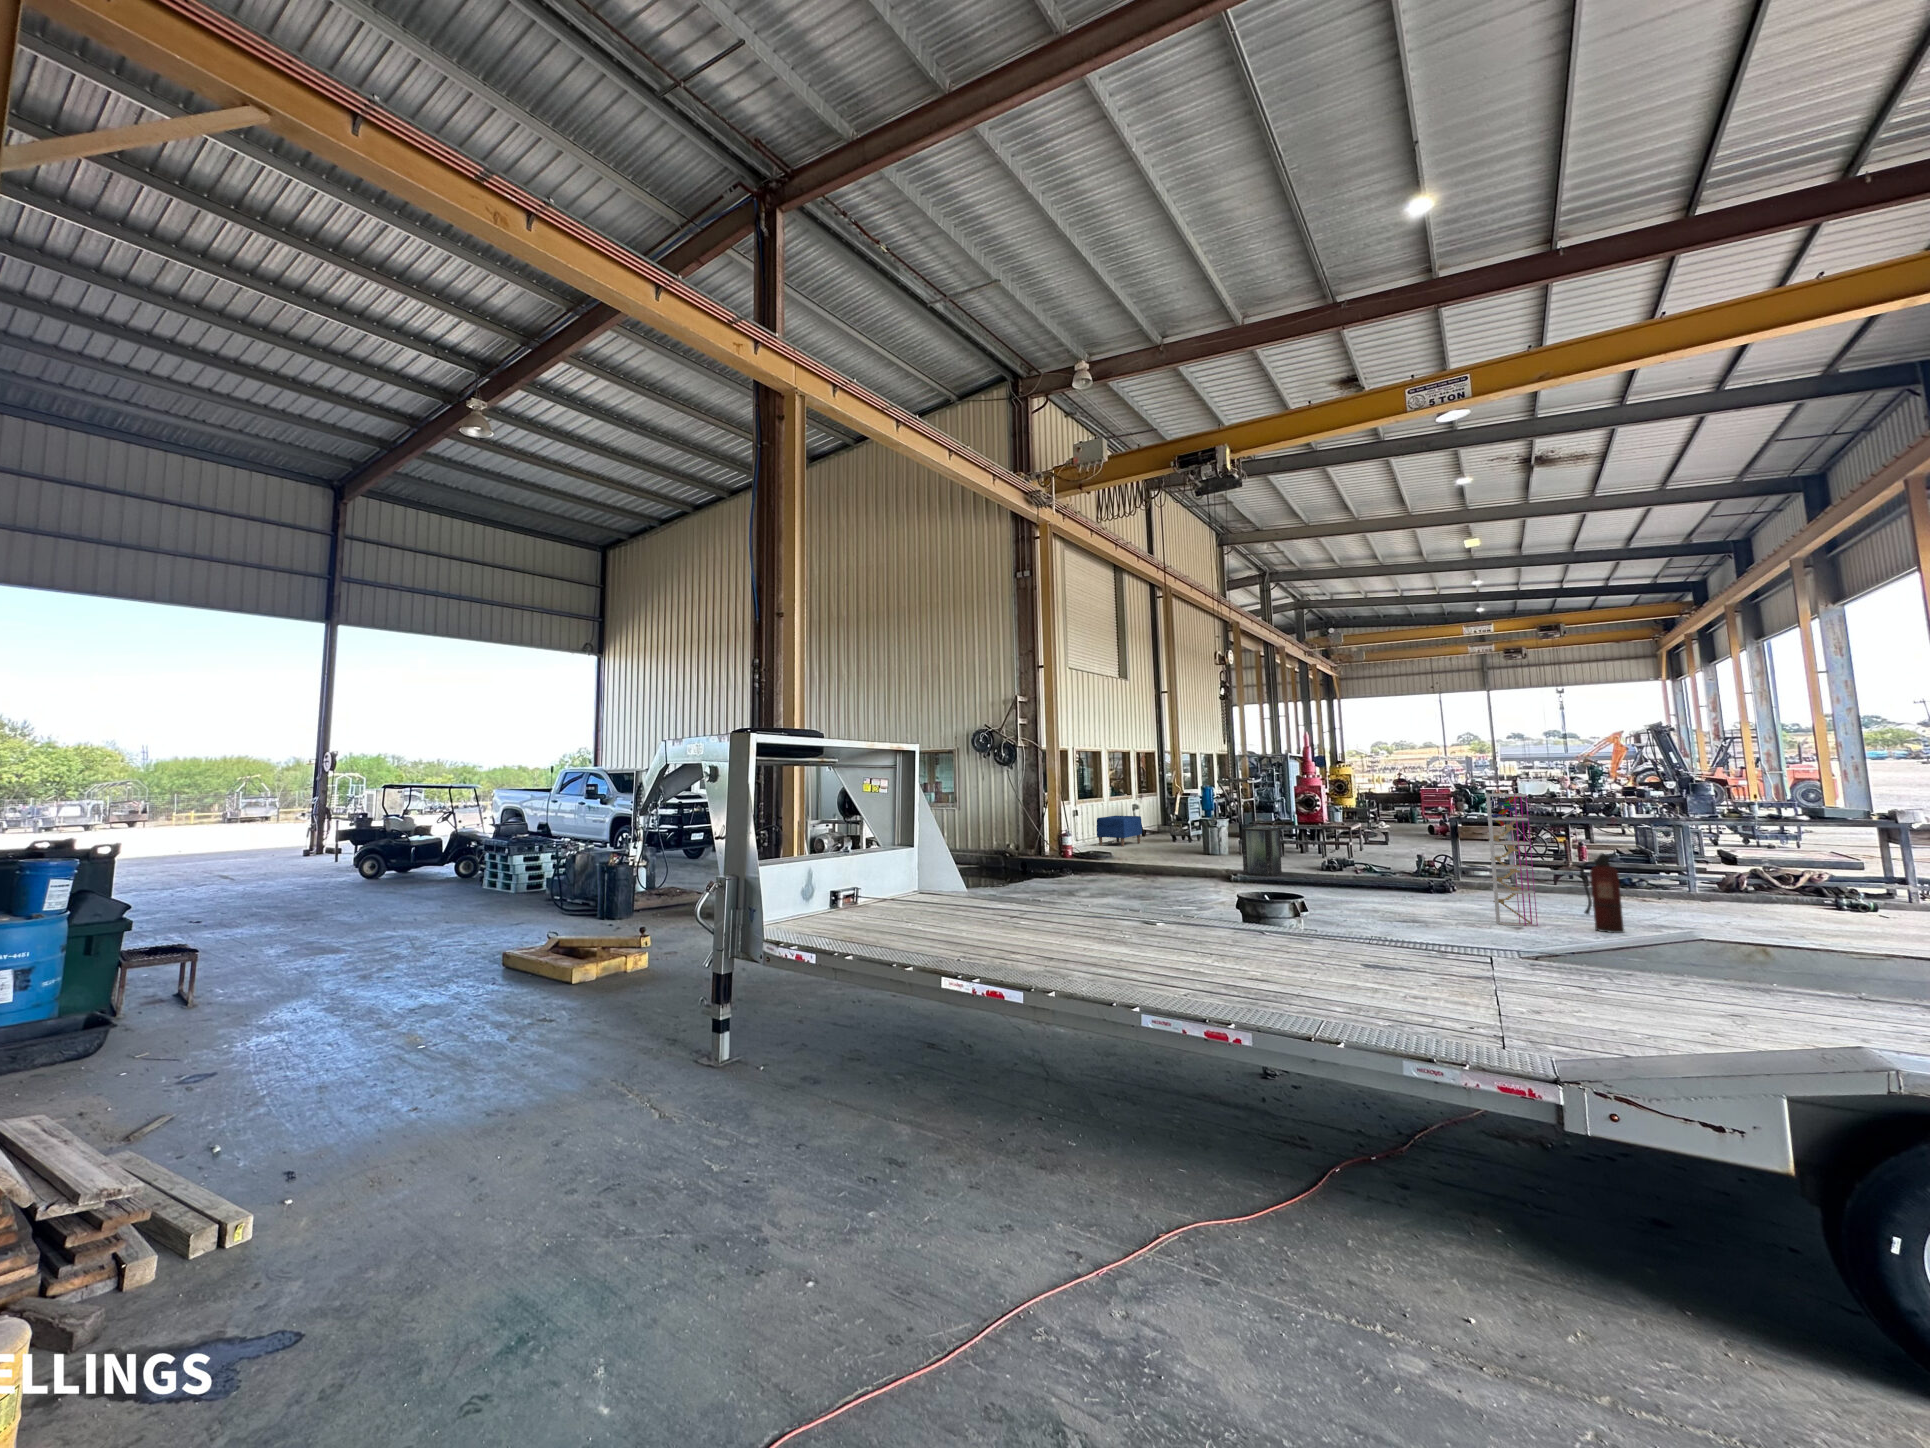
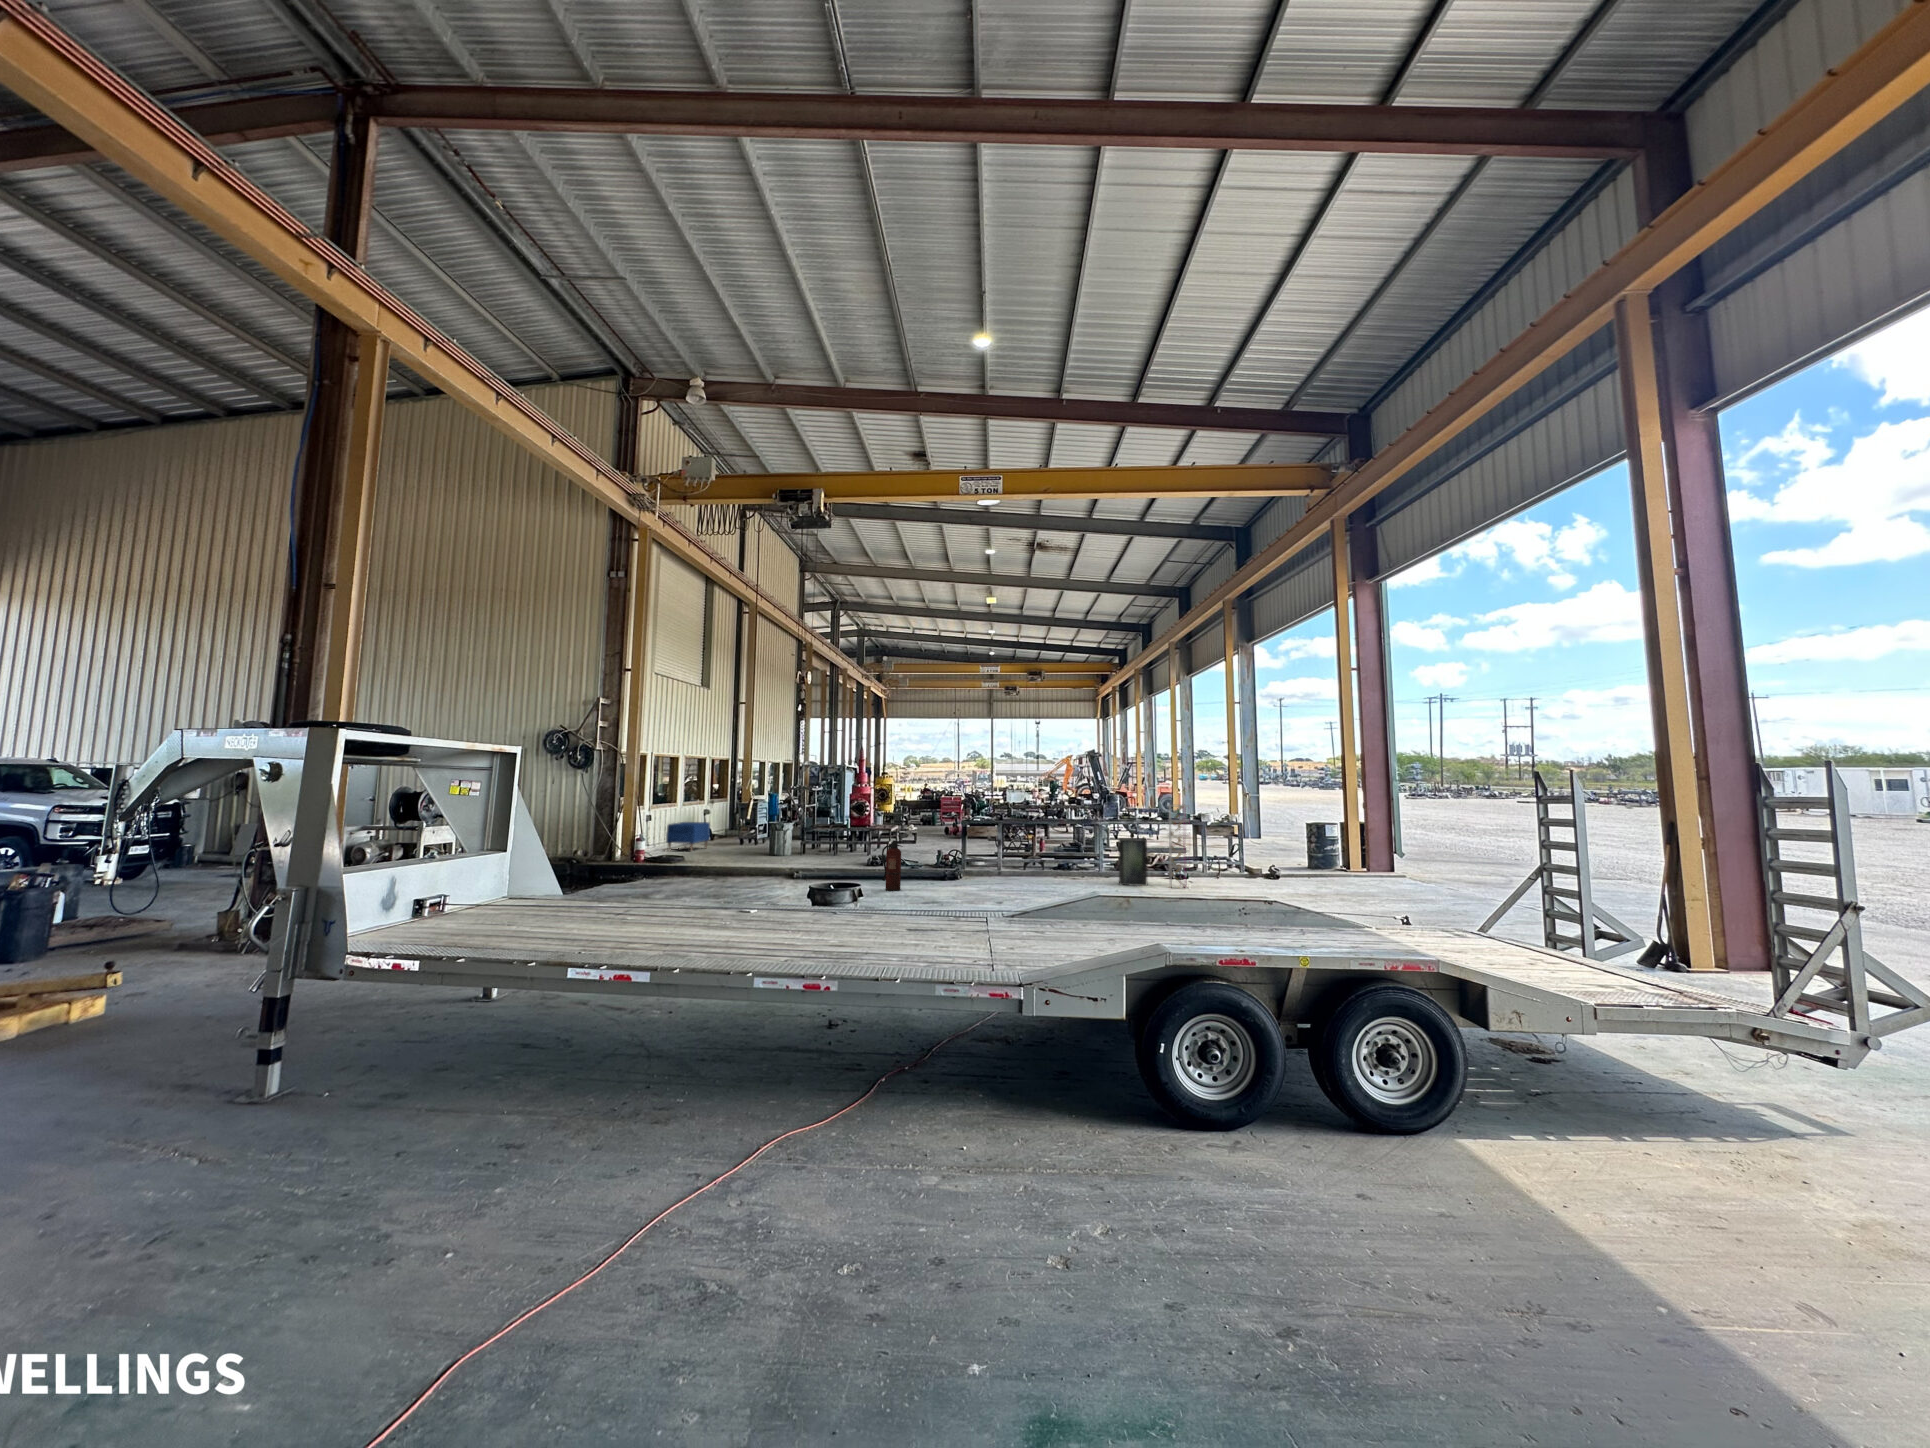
shelving unit: present [1485,793,1538,926] -> present [1168,805,1189,888]
storage box: present [1241,827,1282,877] -> present [1119,838,1147,886]
fire extinguisher: present [1580,854,1624,933] -> present [882,840,903,891]

